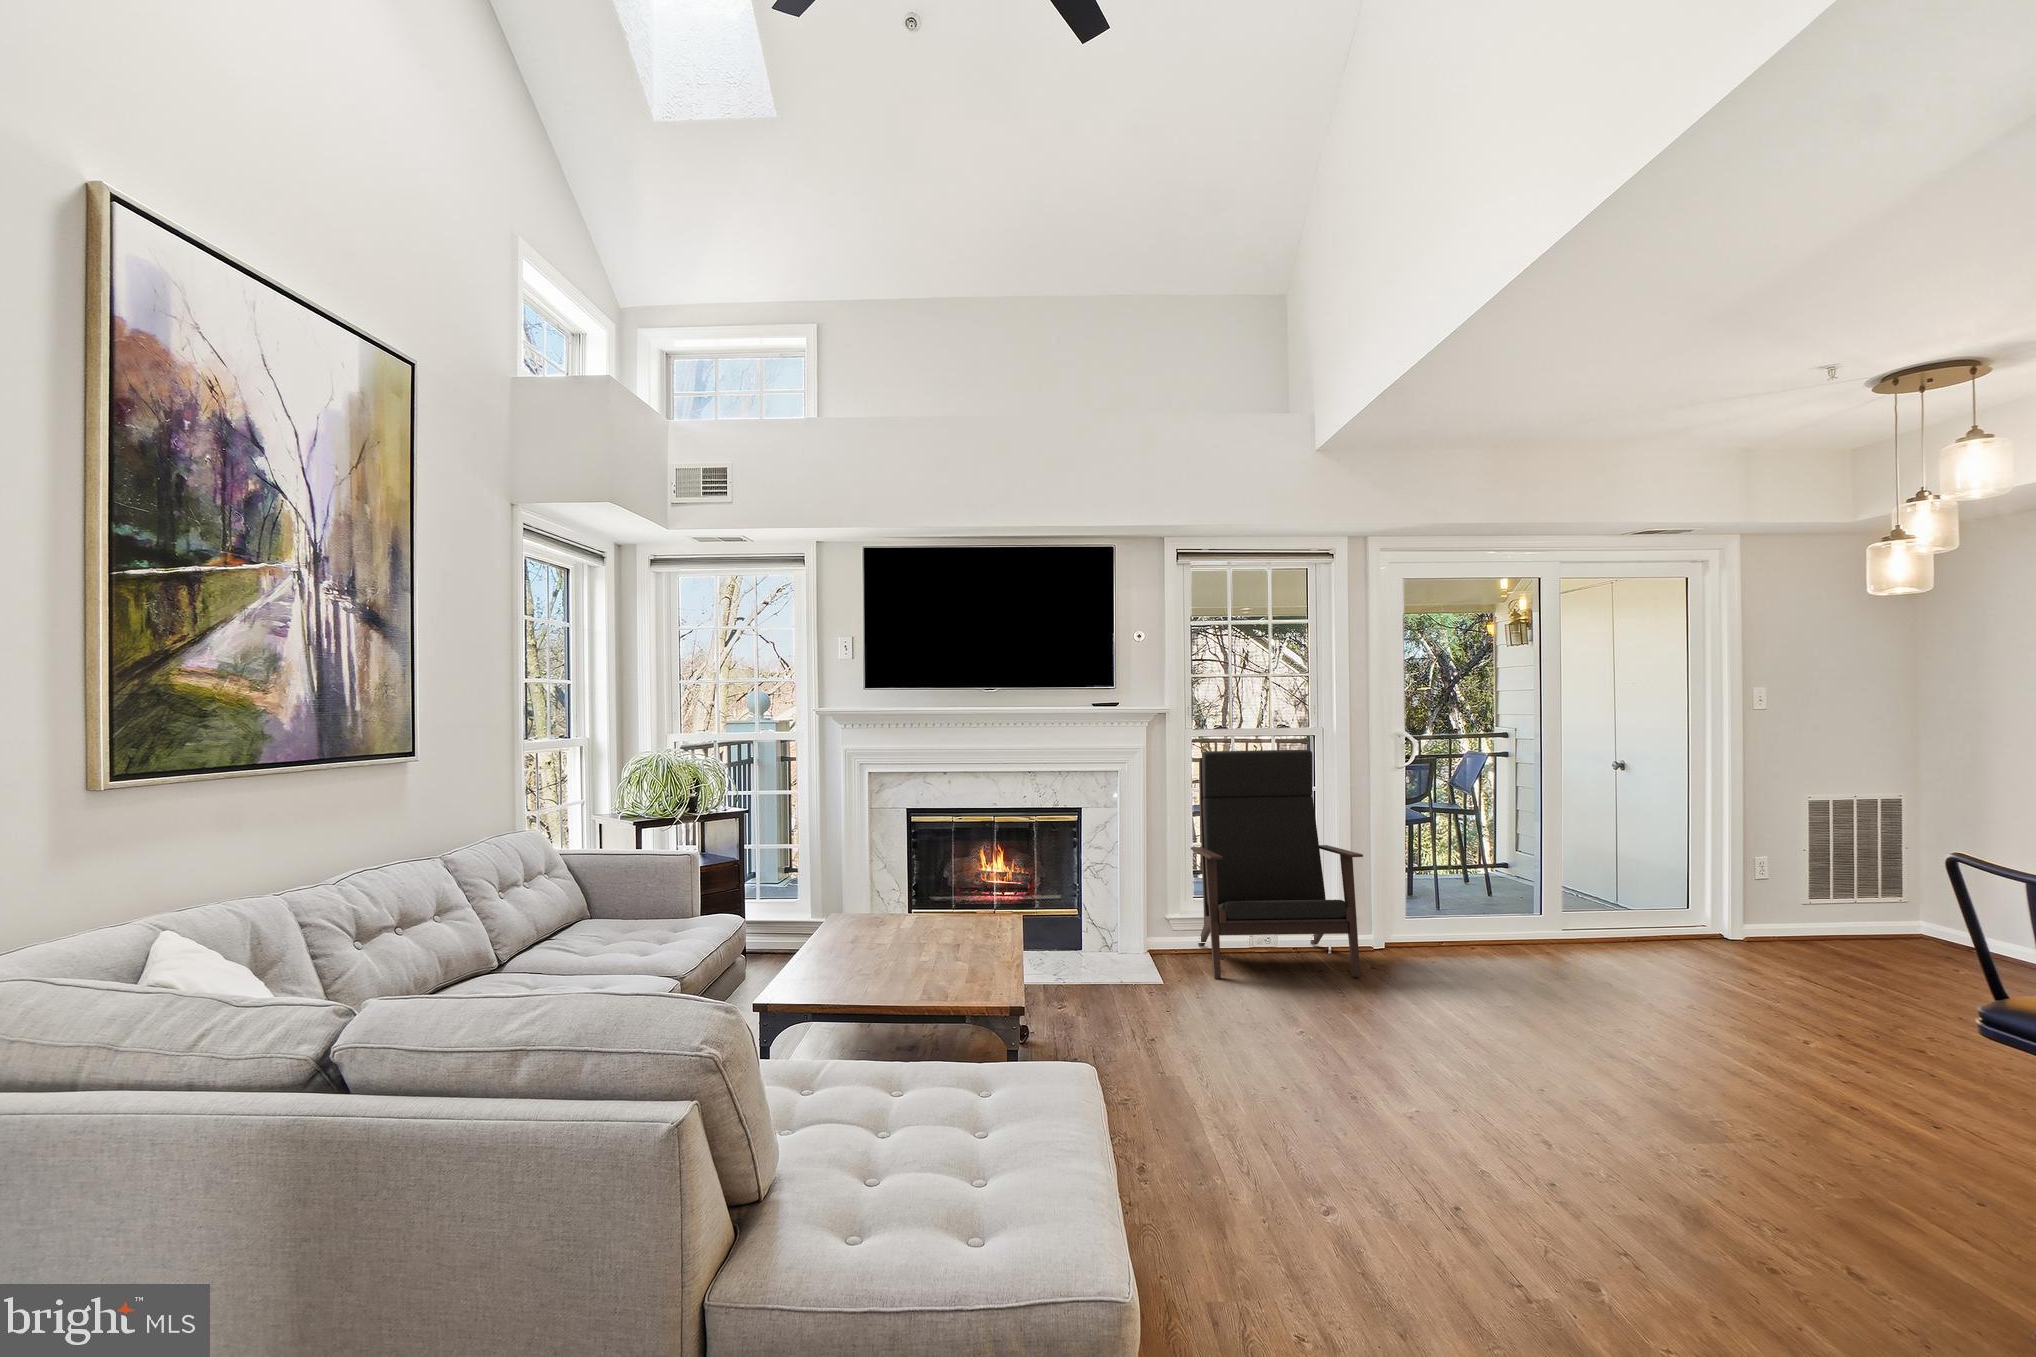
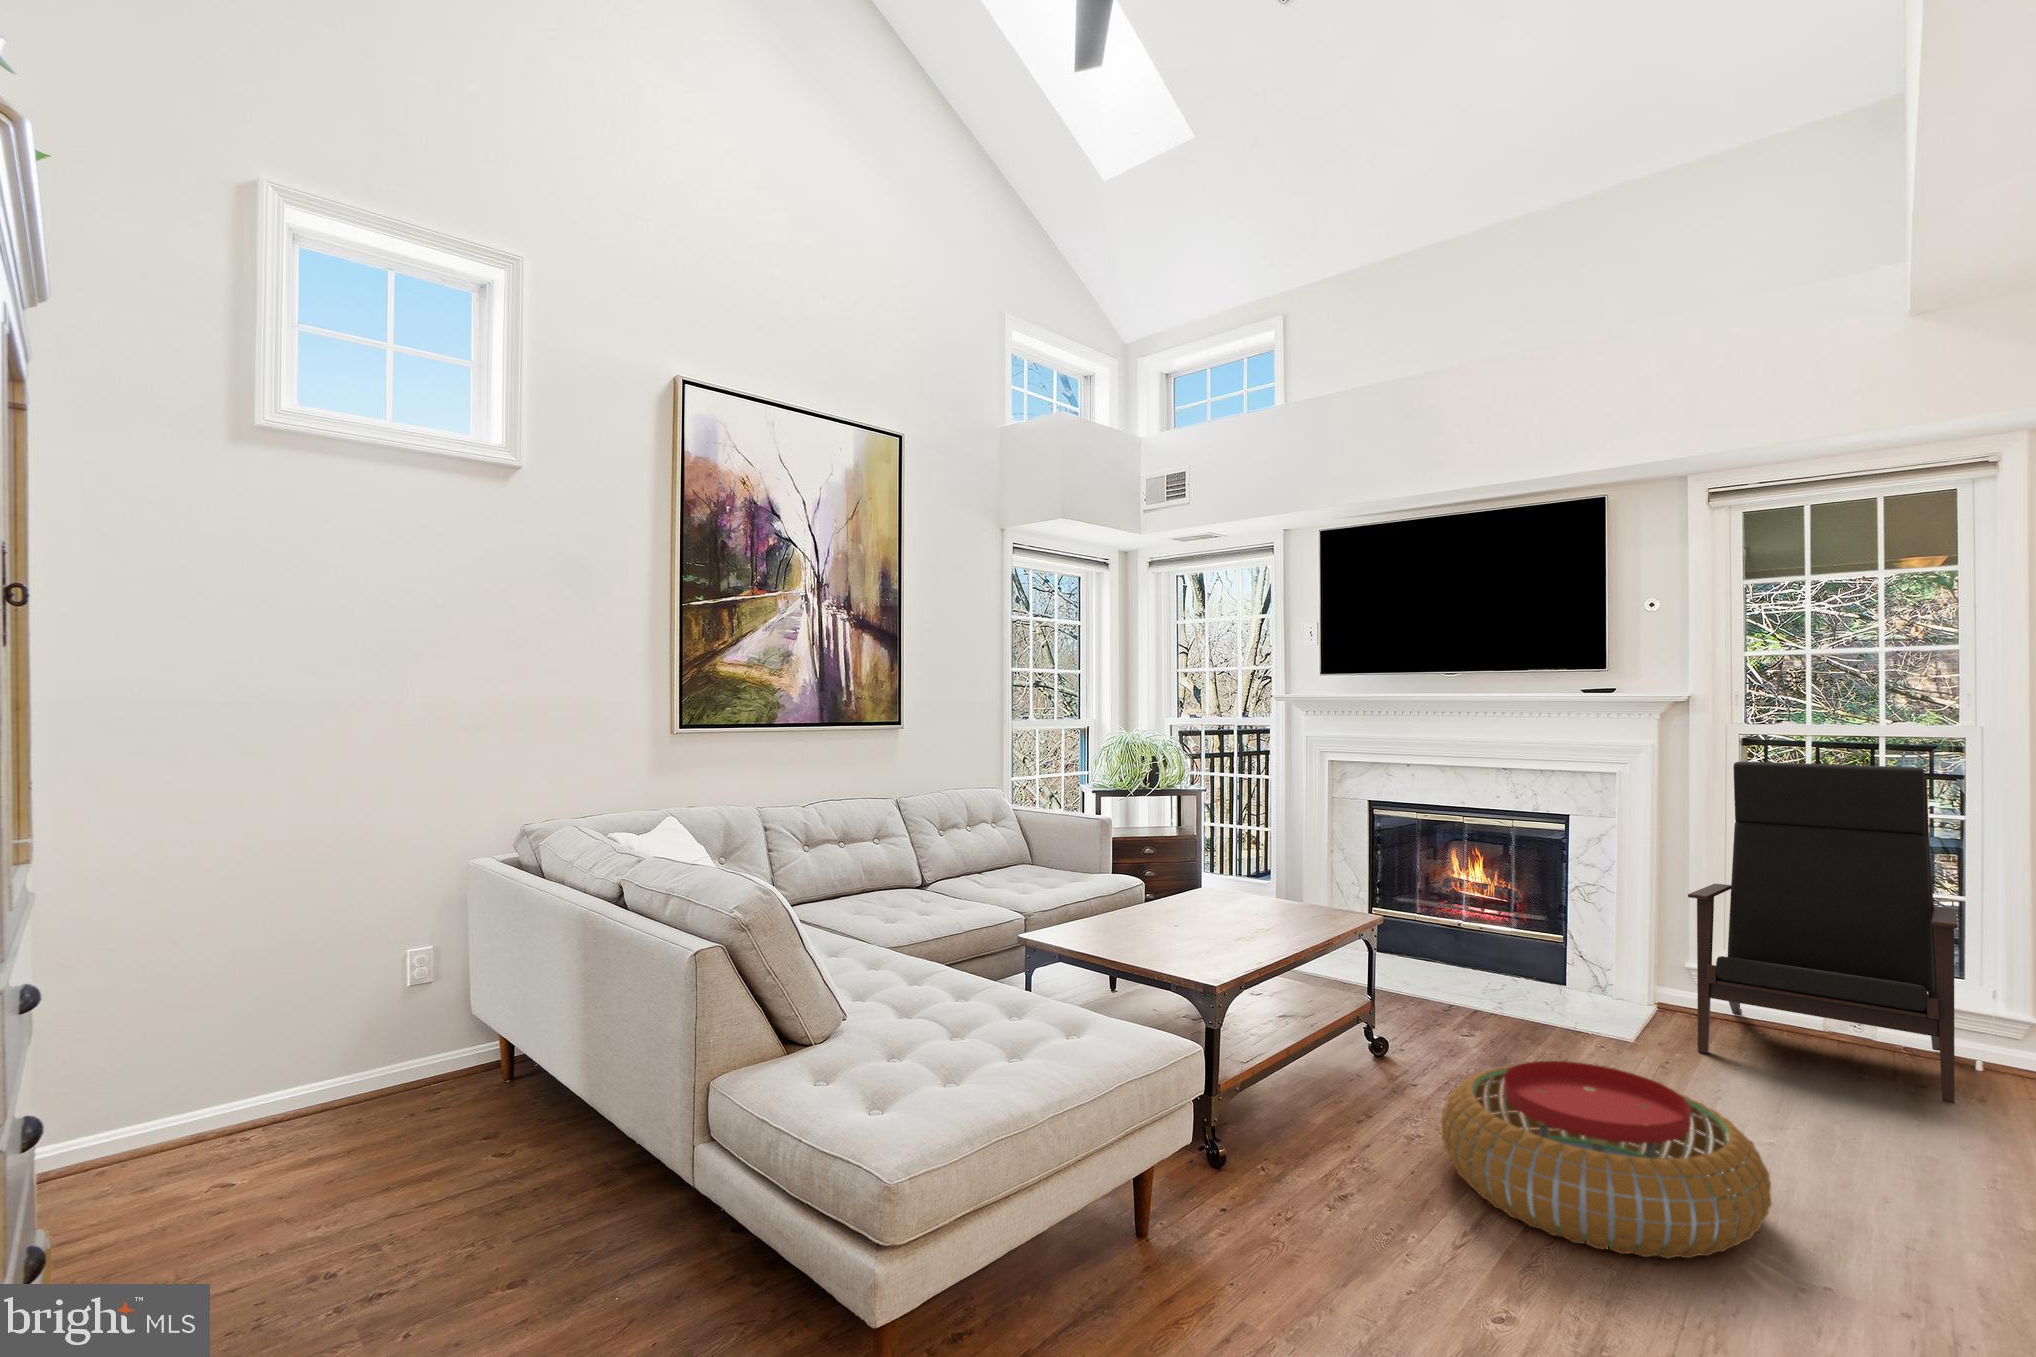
pouf: none [1179,999,1414,1141] -> present [1442,1061,1772,1259]

